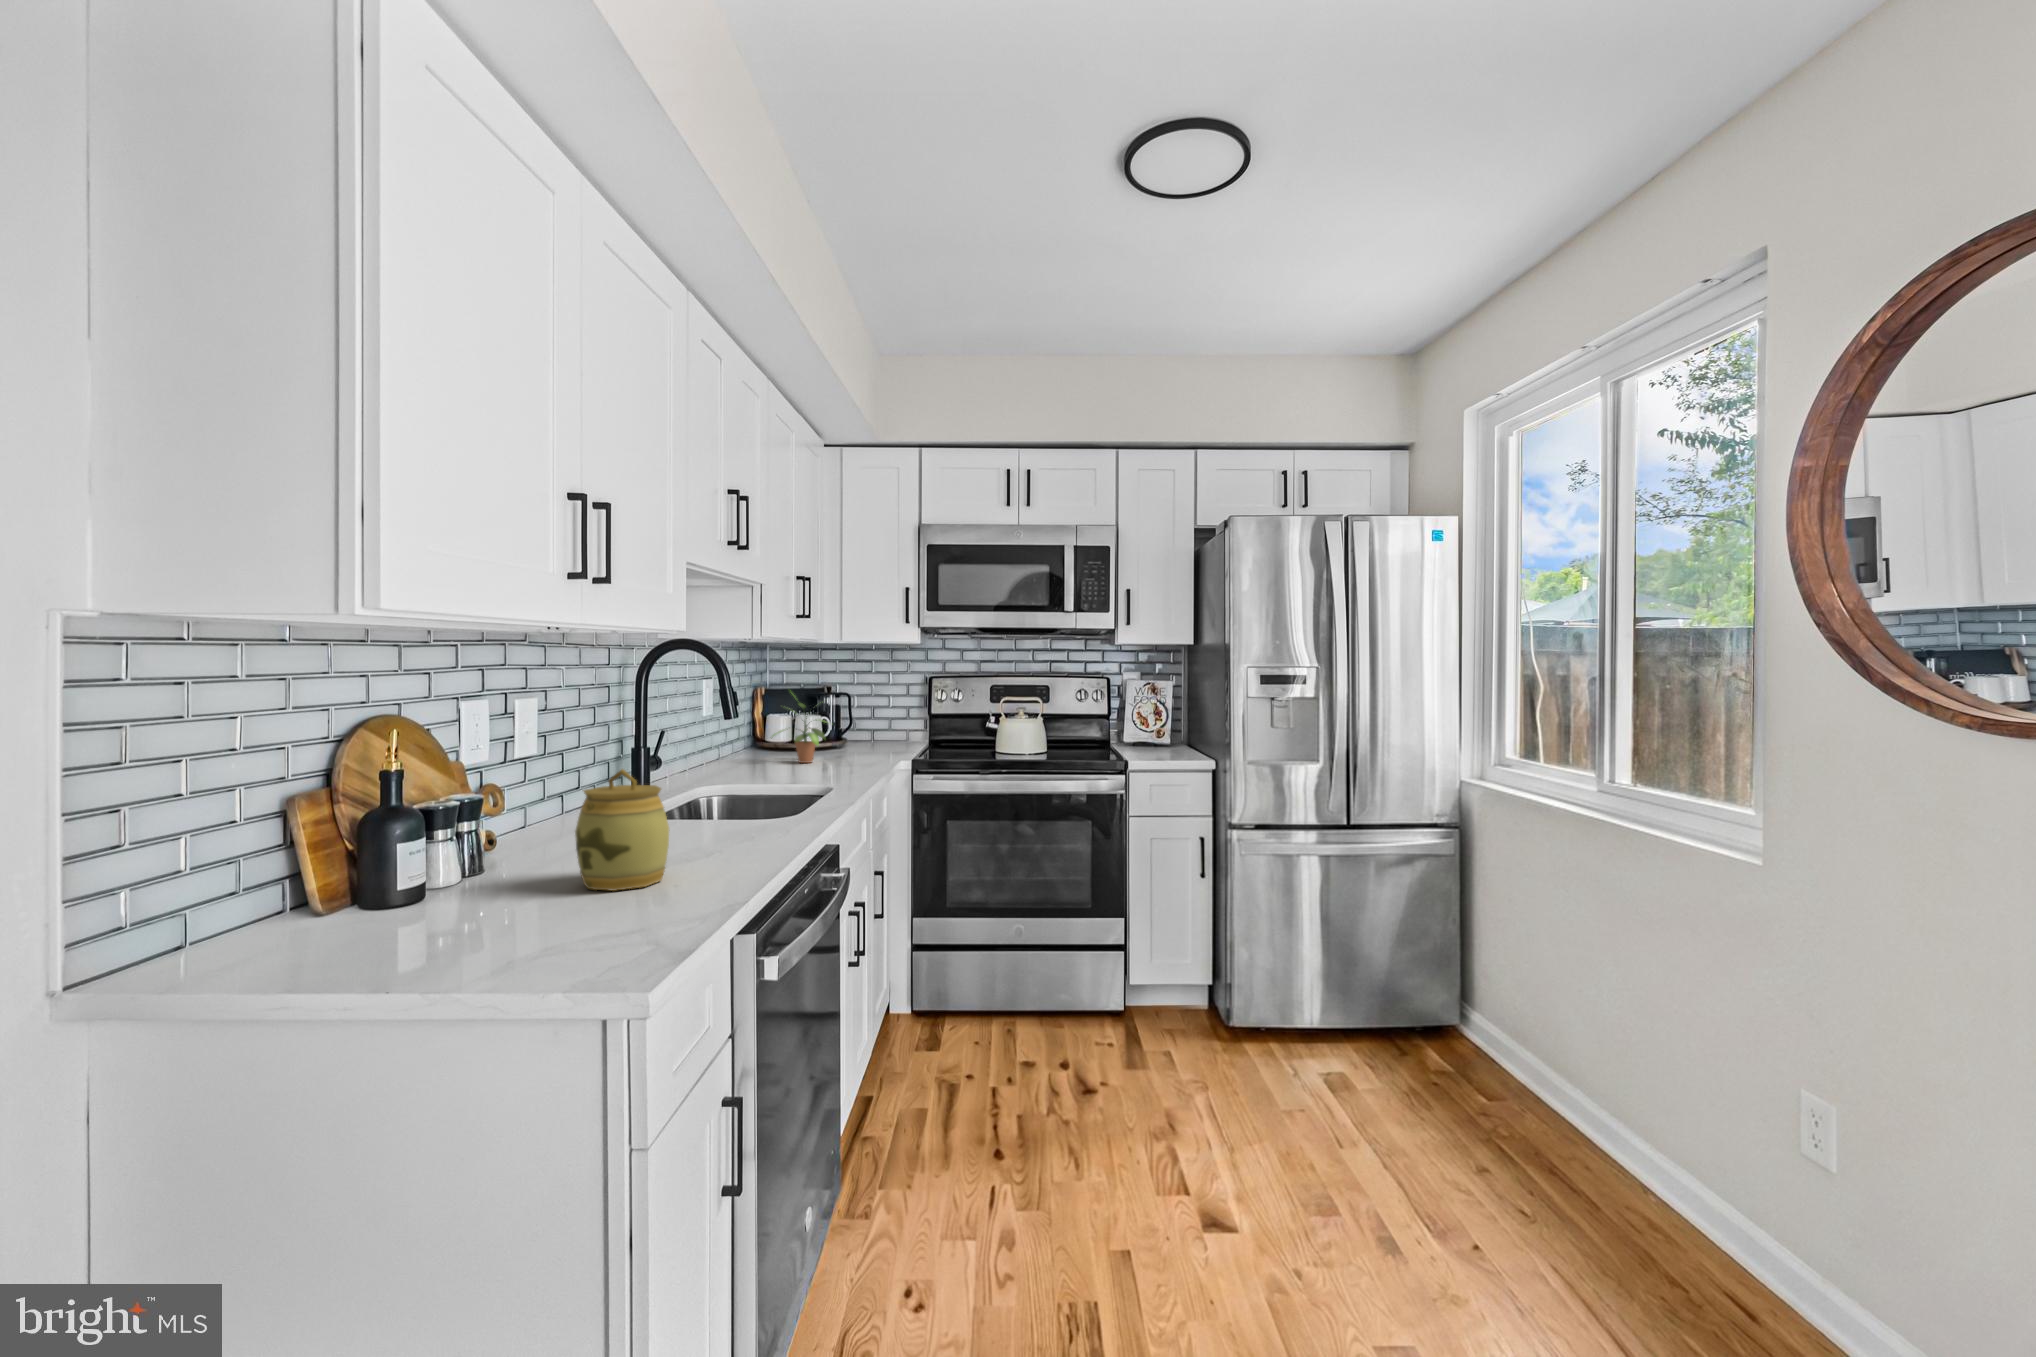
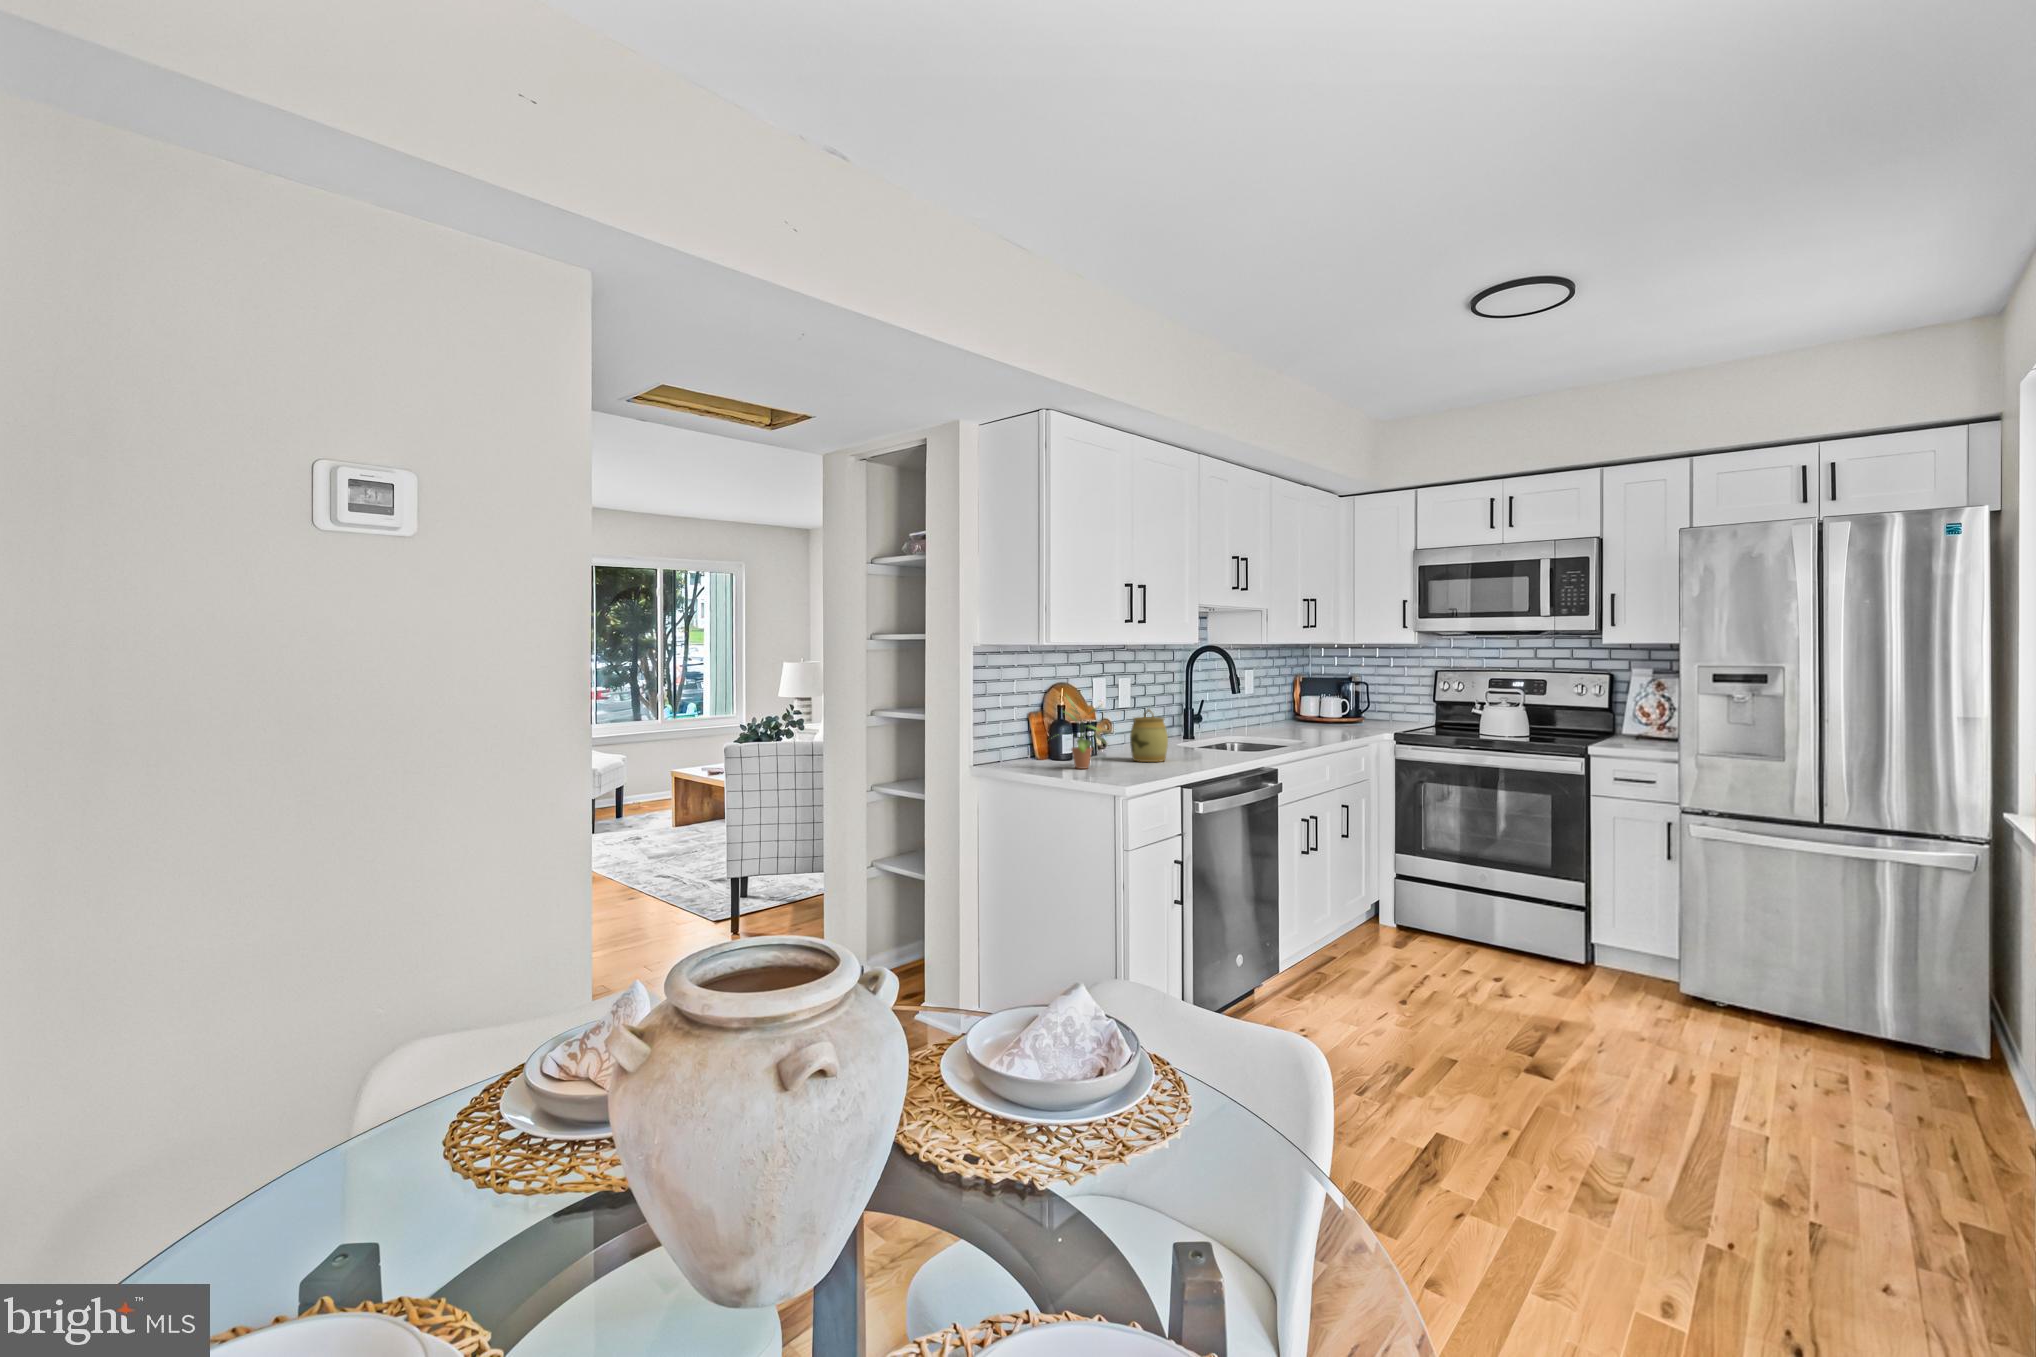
potted plant: present [773,703,826,763] -> present [1064,695,1107,769]

